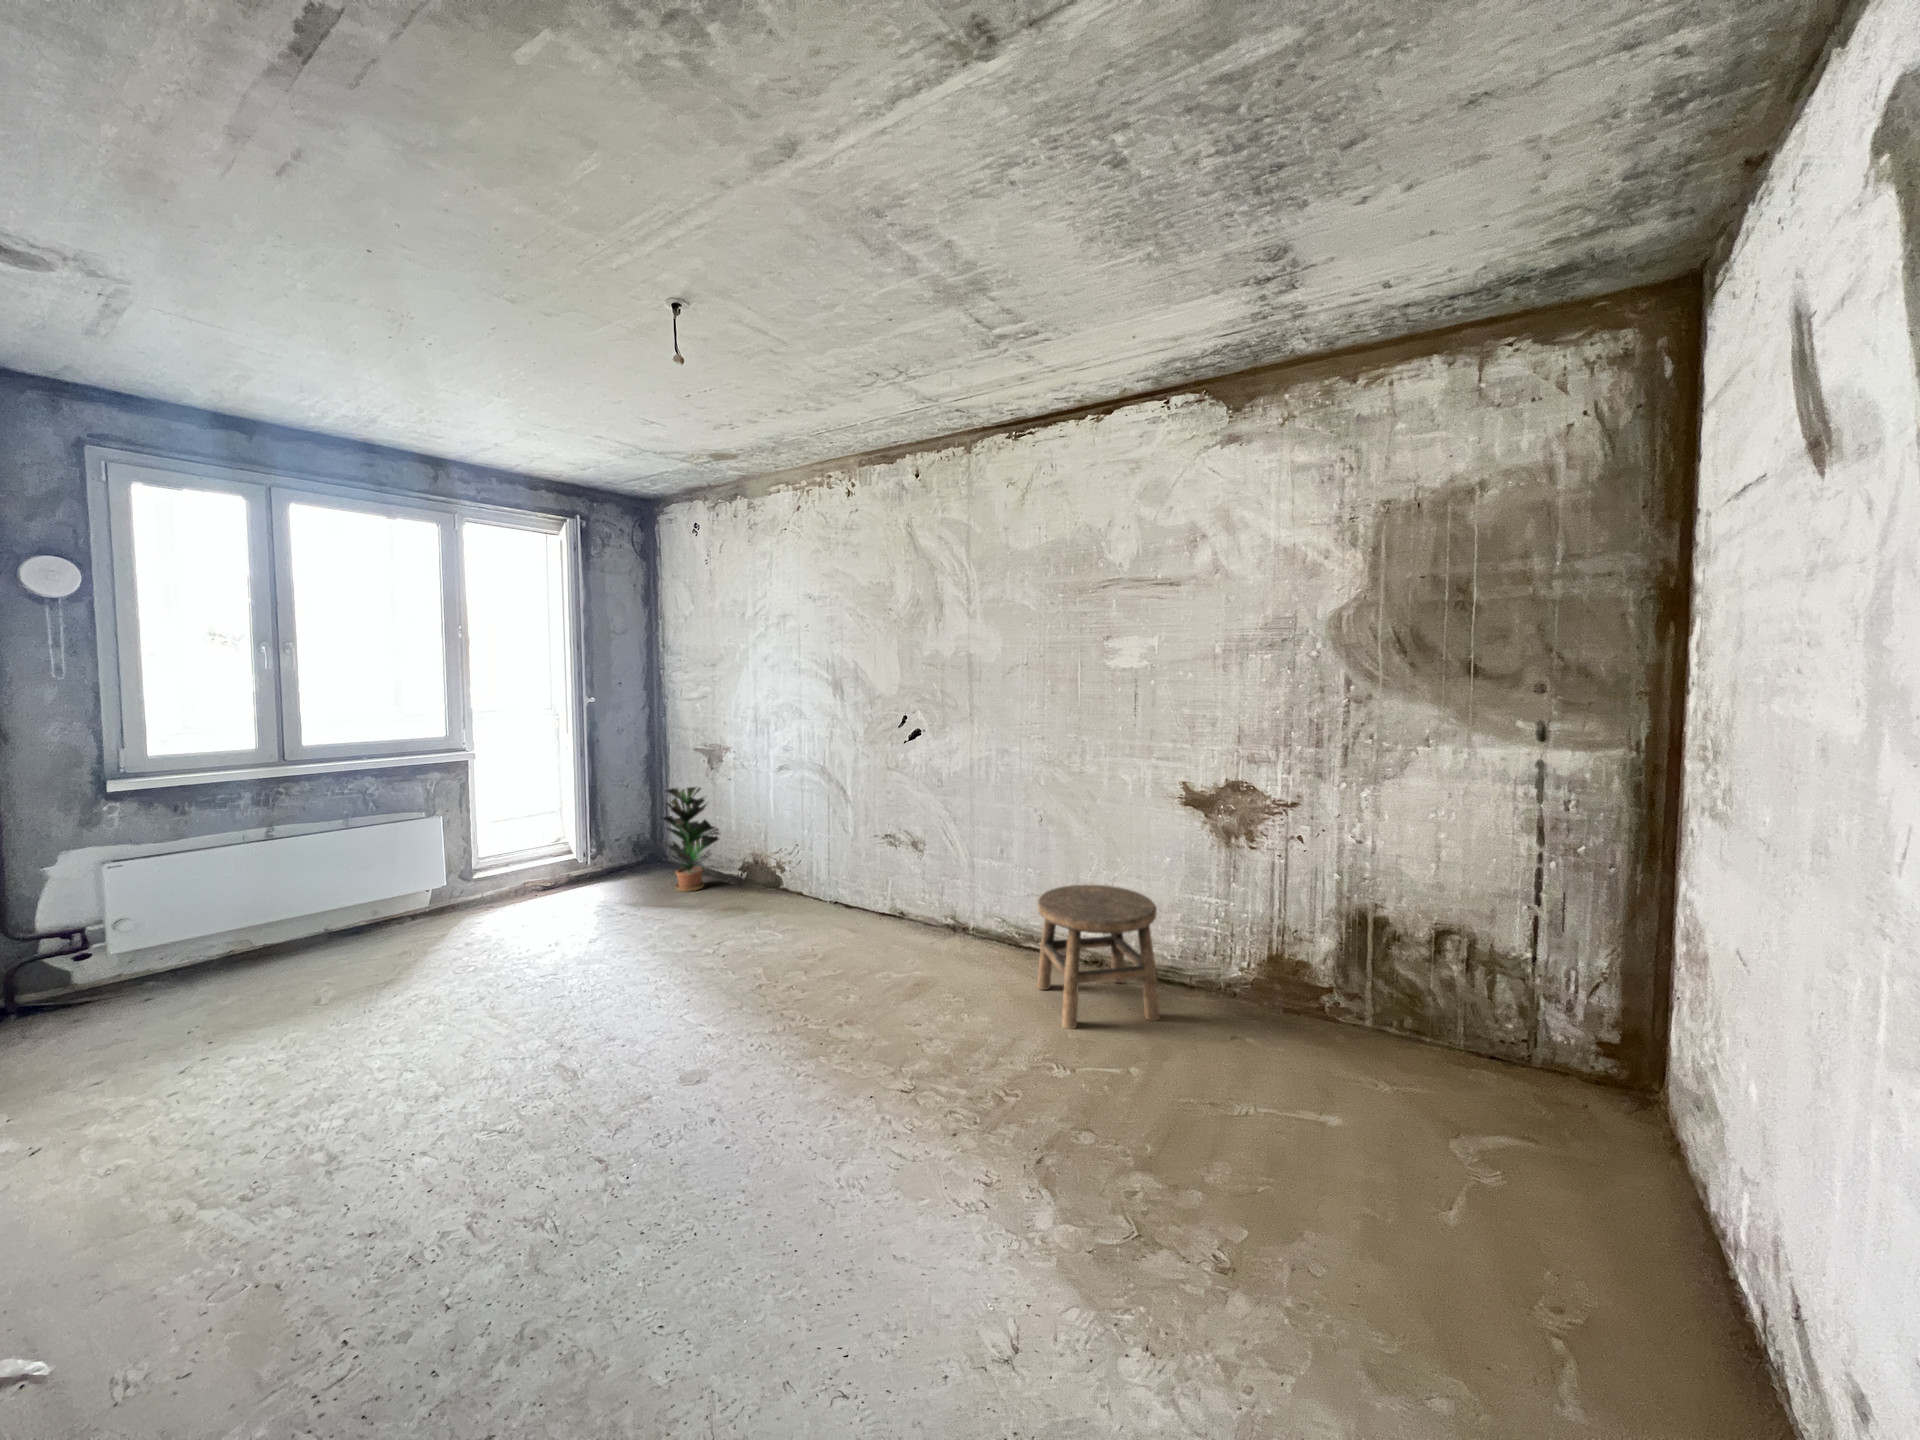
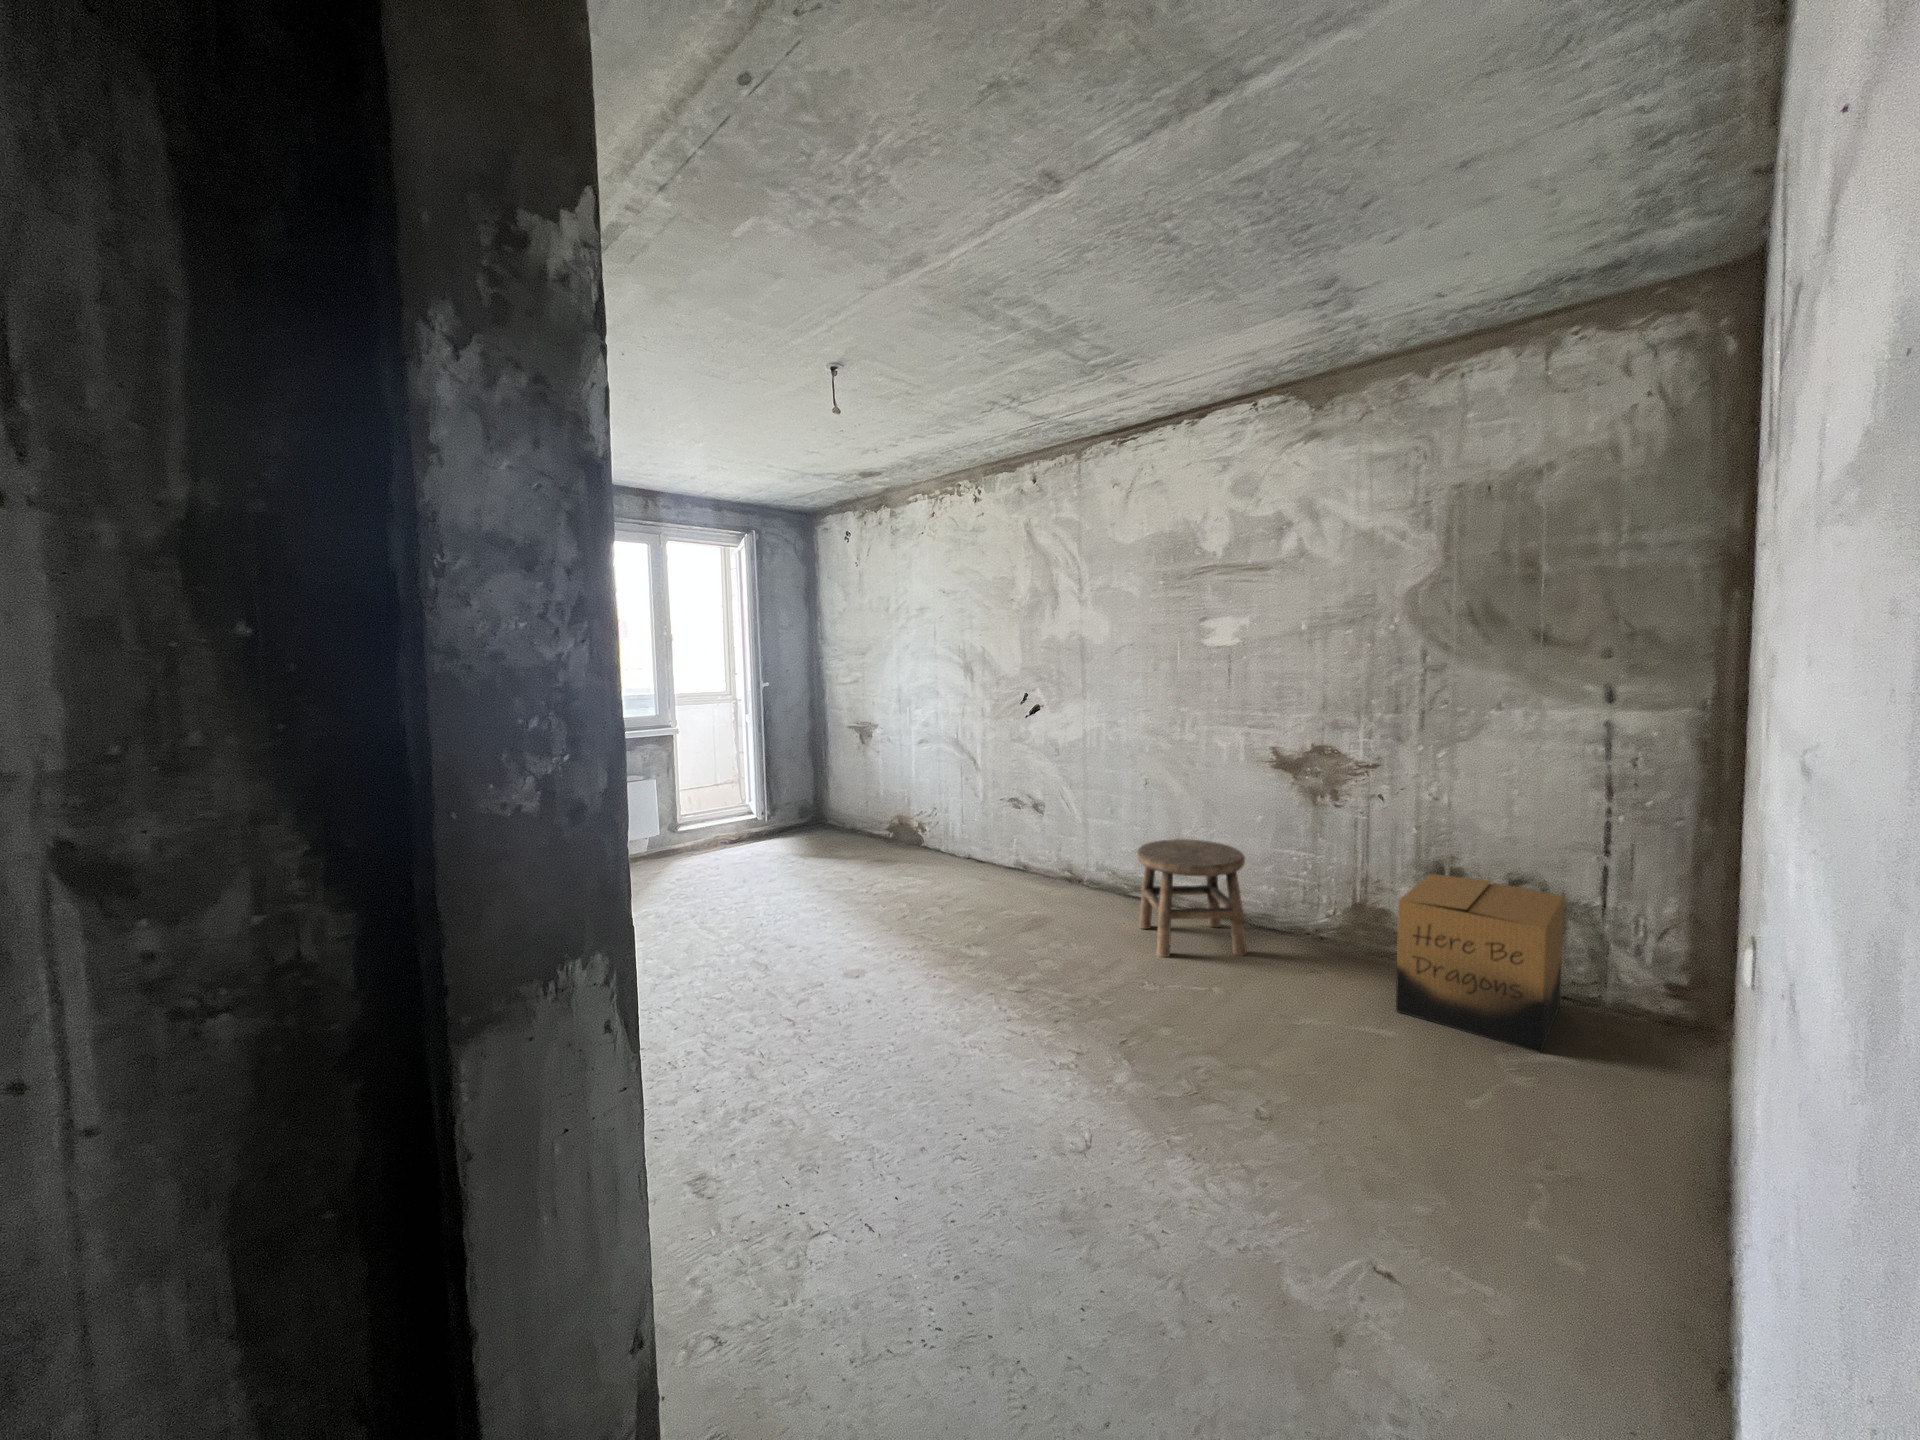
potted plant: present [657,787,719,892] -> none [818,758,871,847]
cardboard box: none [1334,924,1503,1136] -> present [1396,874,1564,1053]

